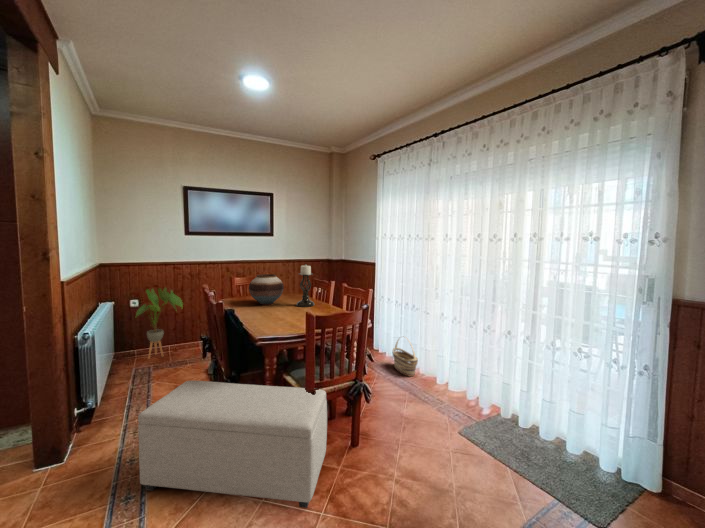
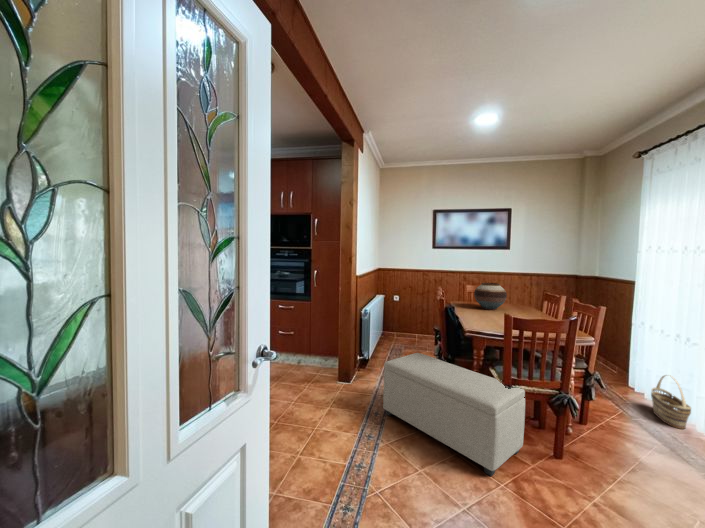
candle holder: present [297,264,314,307] -> none [517,276,537,317]
house plant: present [136,288,183,358] -> none [396,288,427,341]

